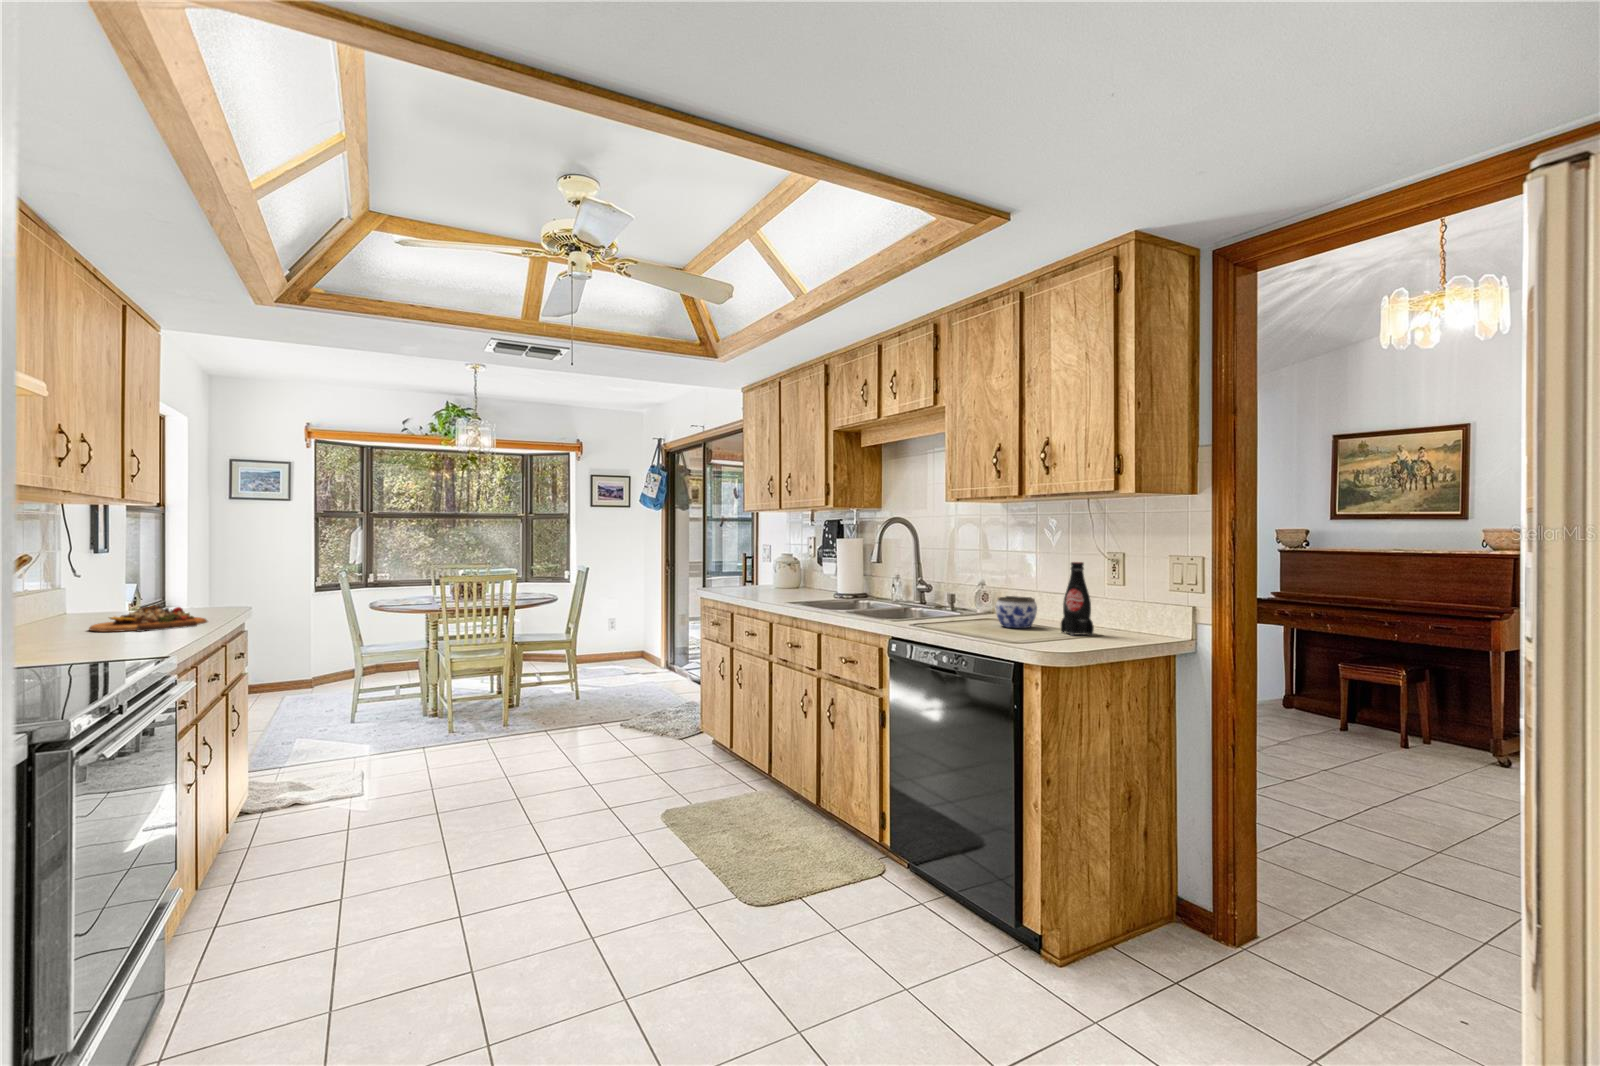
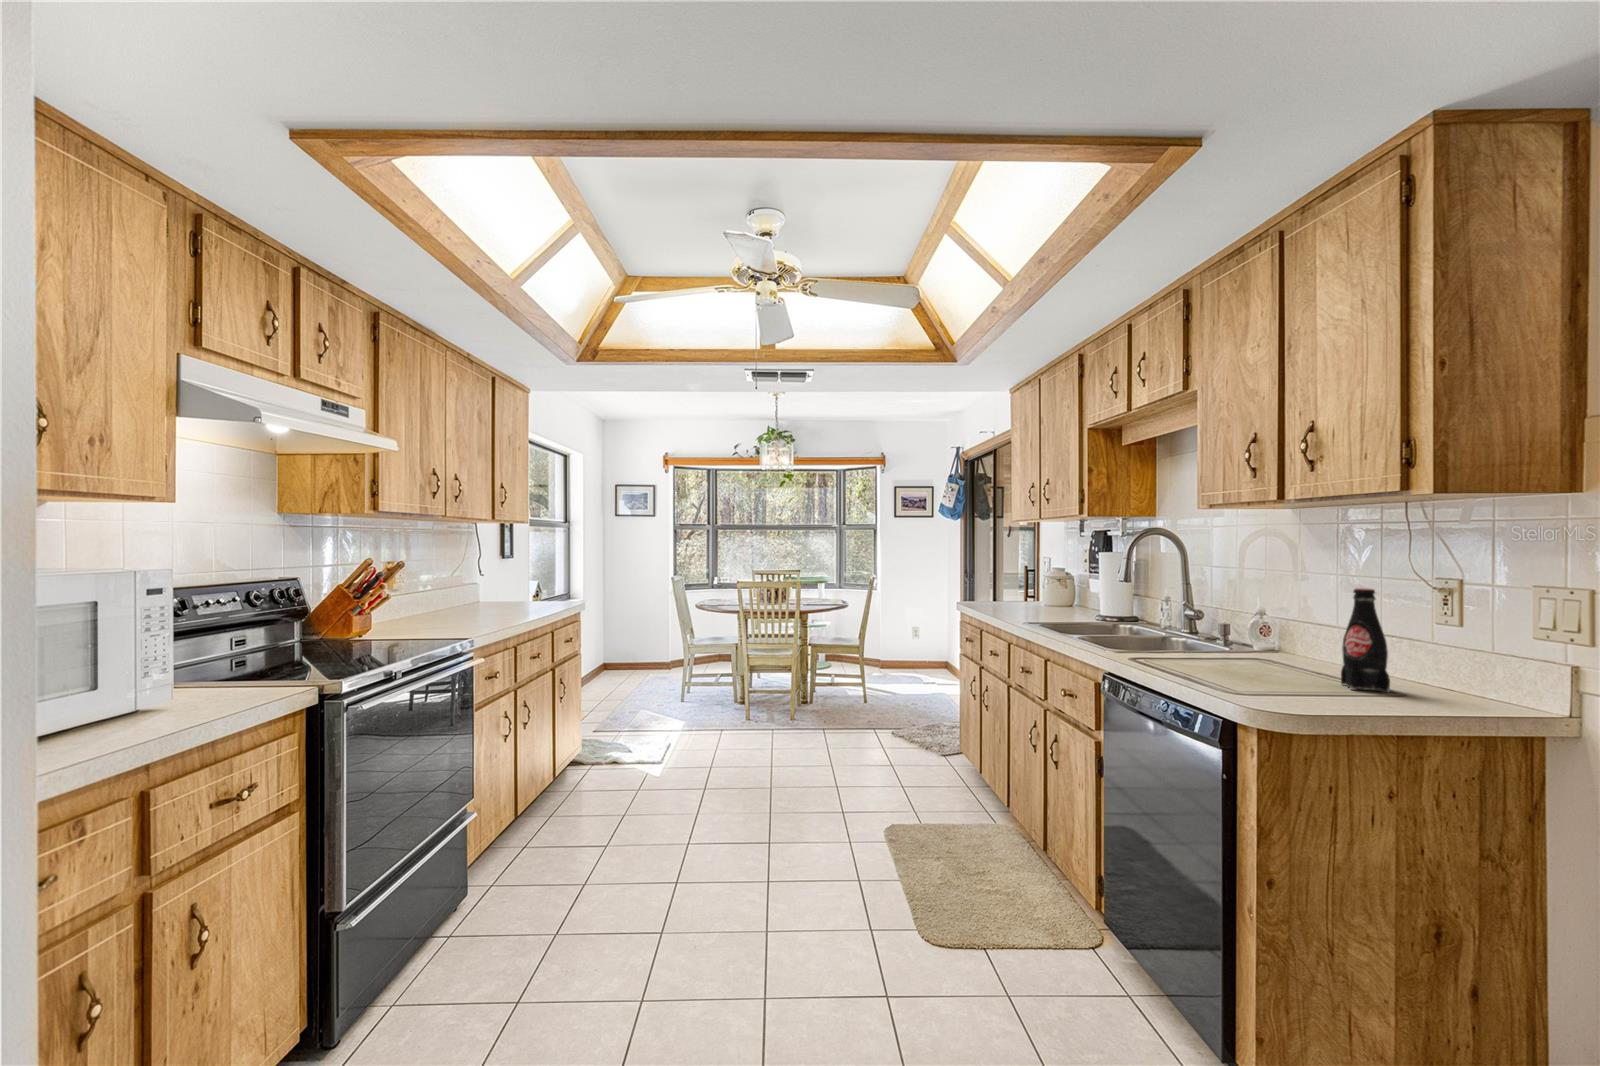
jar: present [995,596,1037,628] -> none [1253,630,1316,674]
cutting board: present [89,605,207,632] -> none [461,601,534,620]

